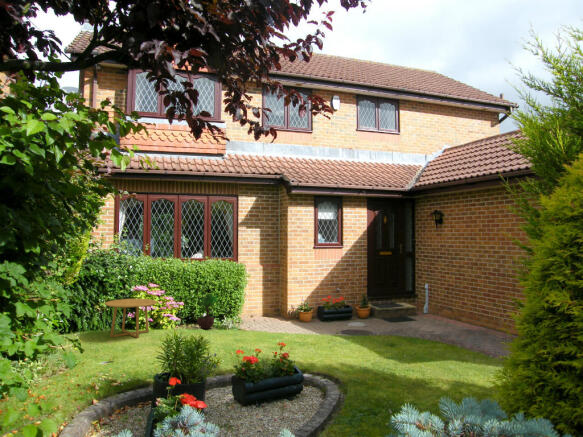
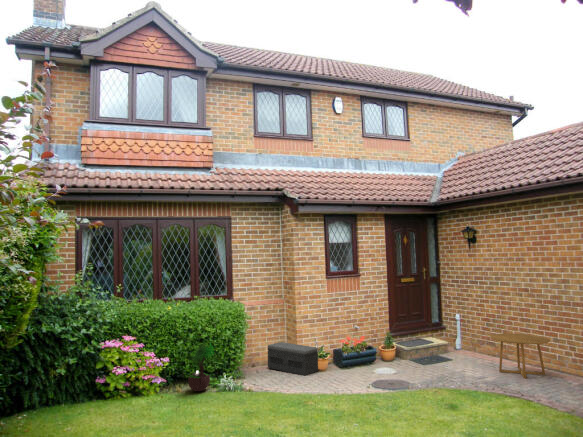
storage bench: none [263,298,302,324] -> present [268,342,318,375]
round table: present [105,299,157,338] -> present [491,334,550,379]

